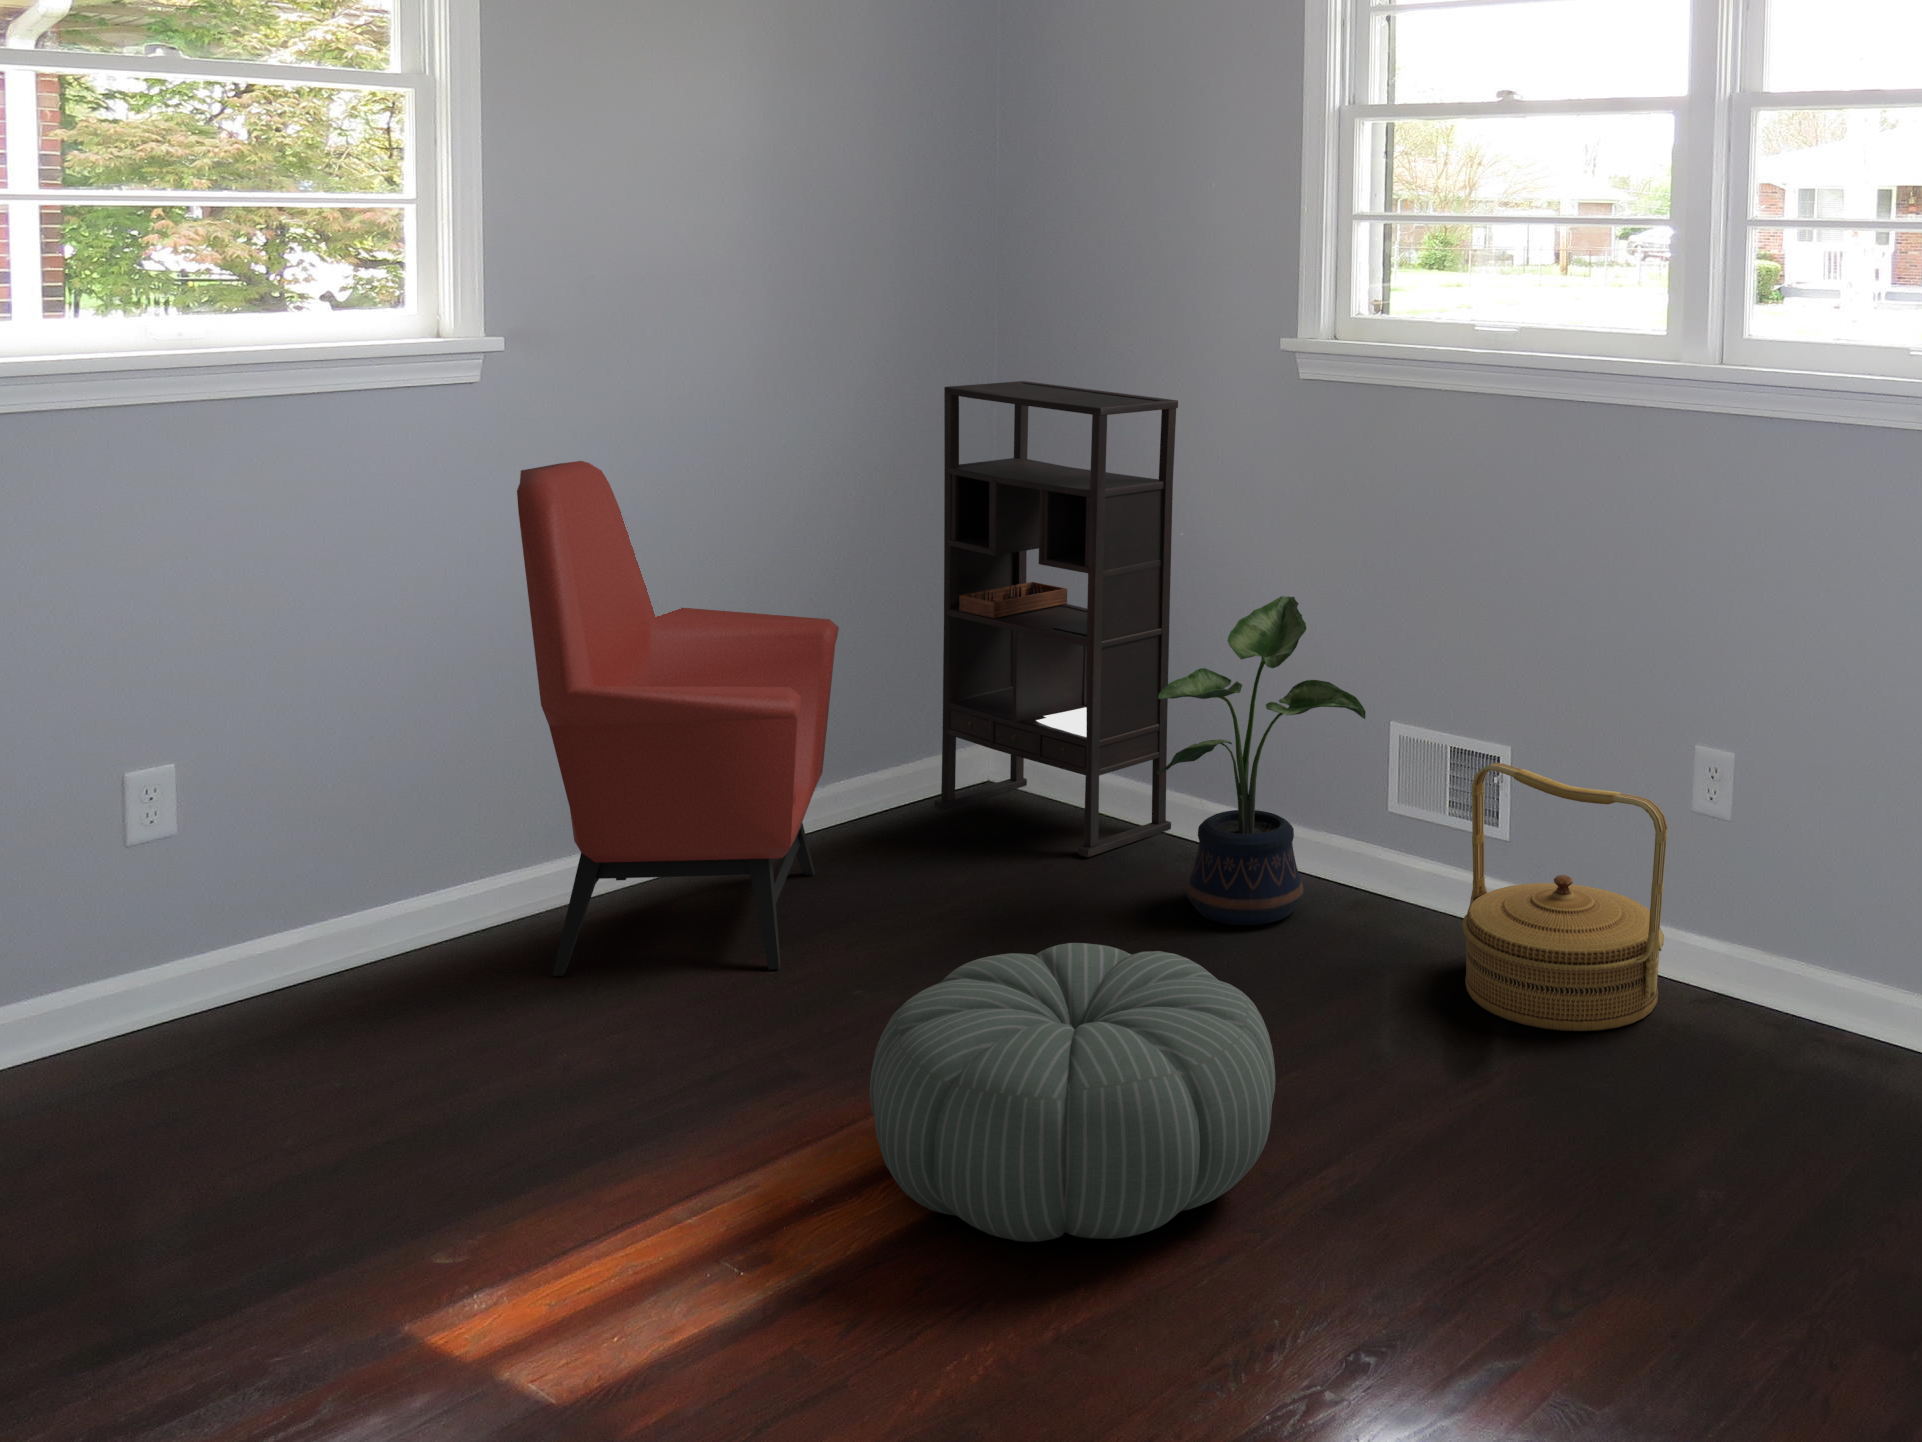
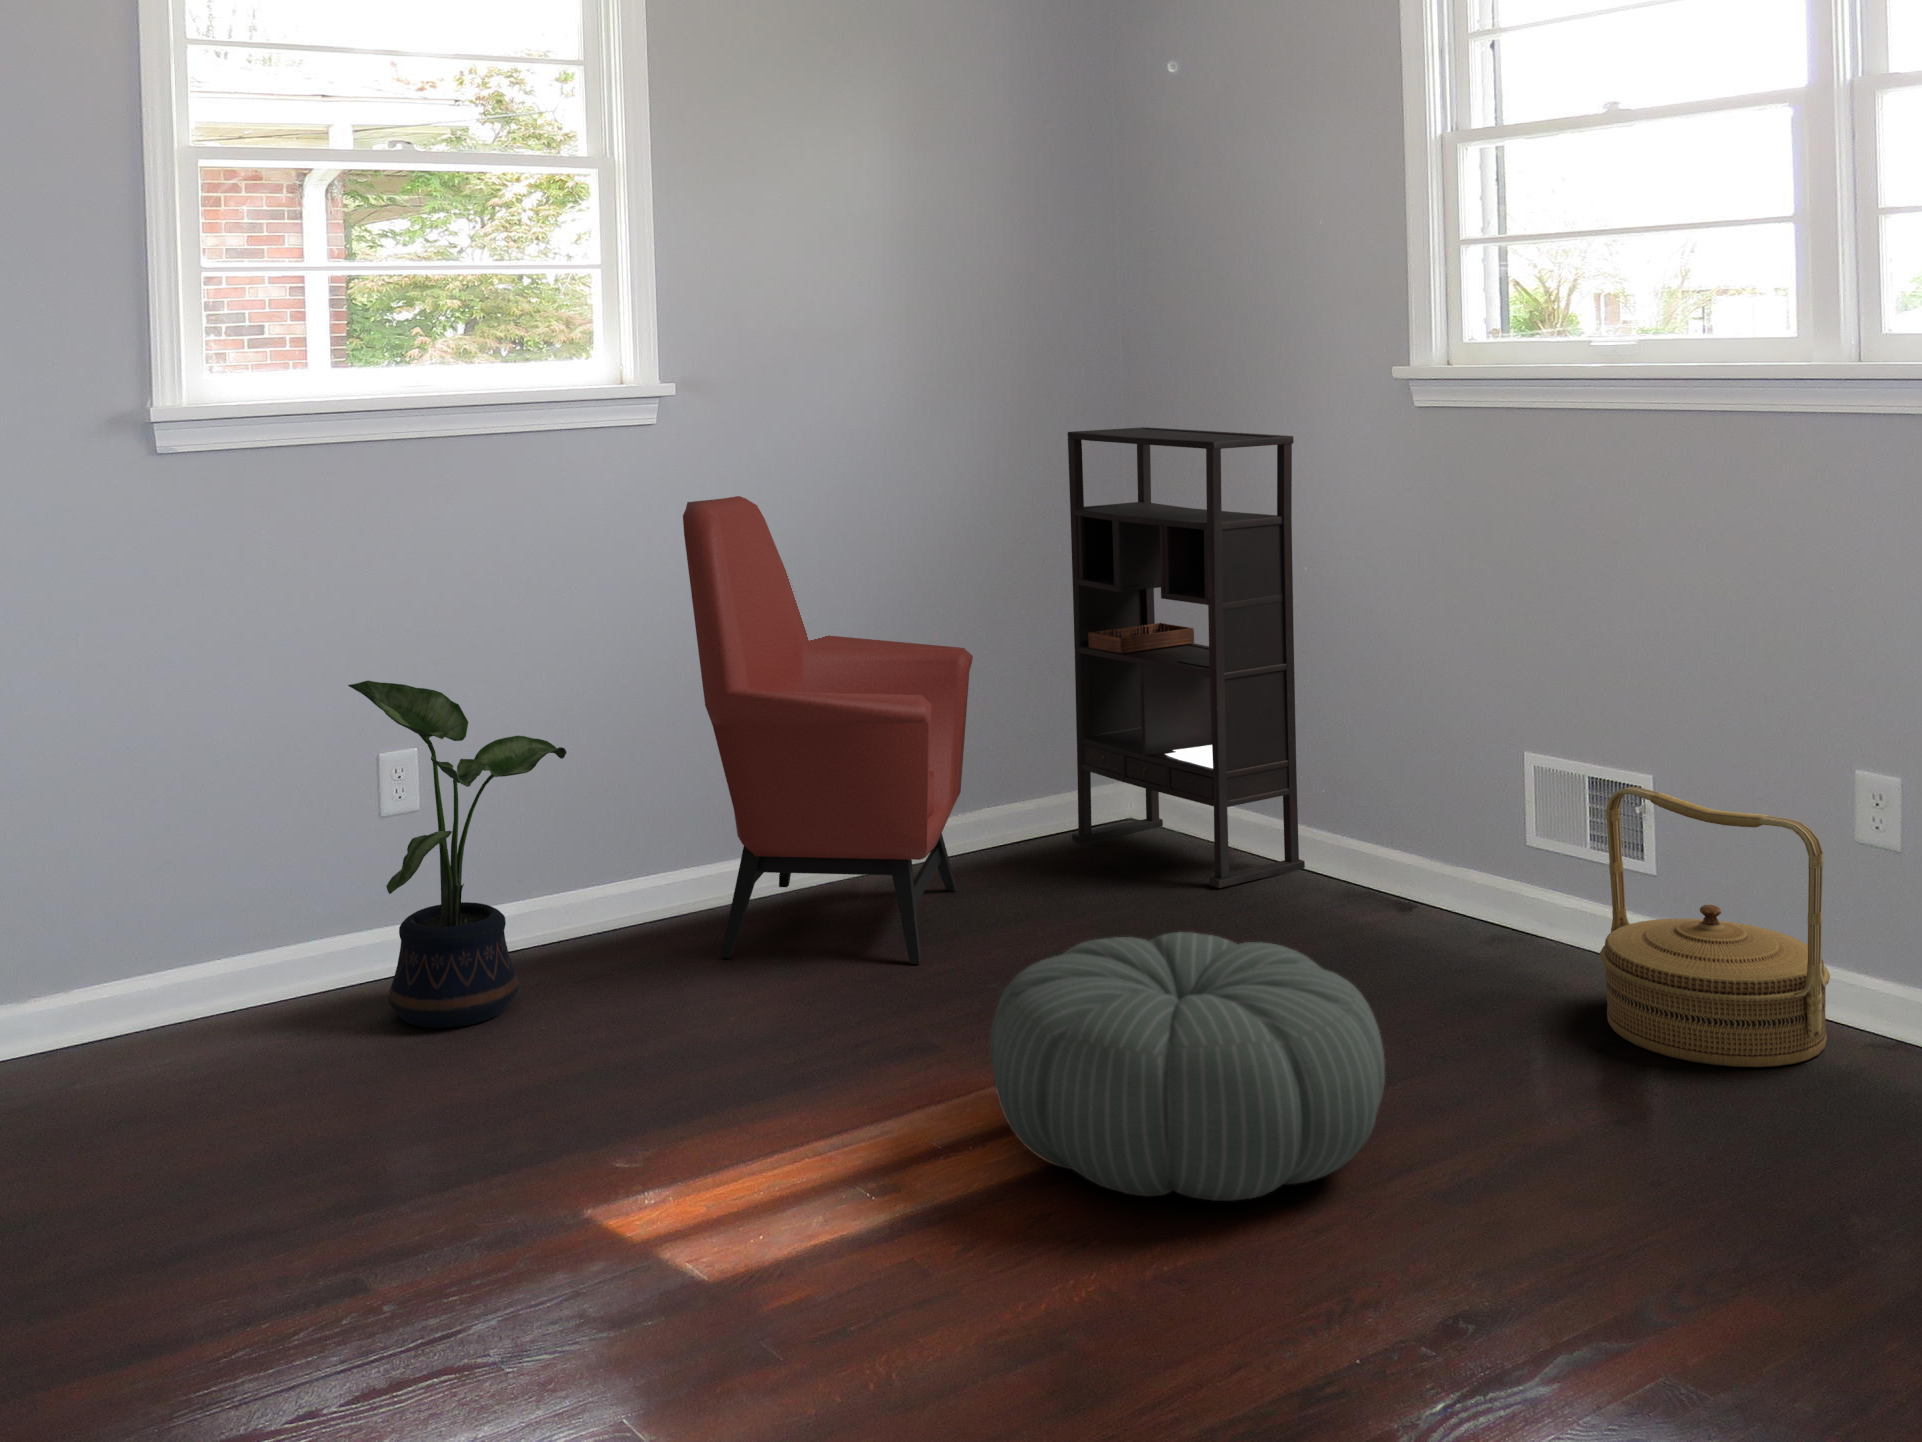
potted plant: present [1157,596,1366,925] -> present [348,681,567,1028]

